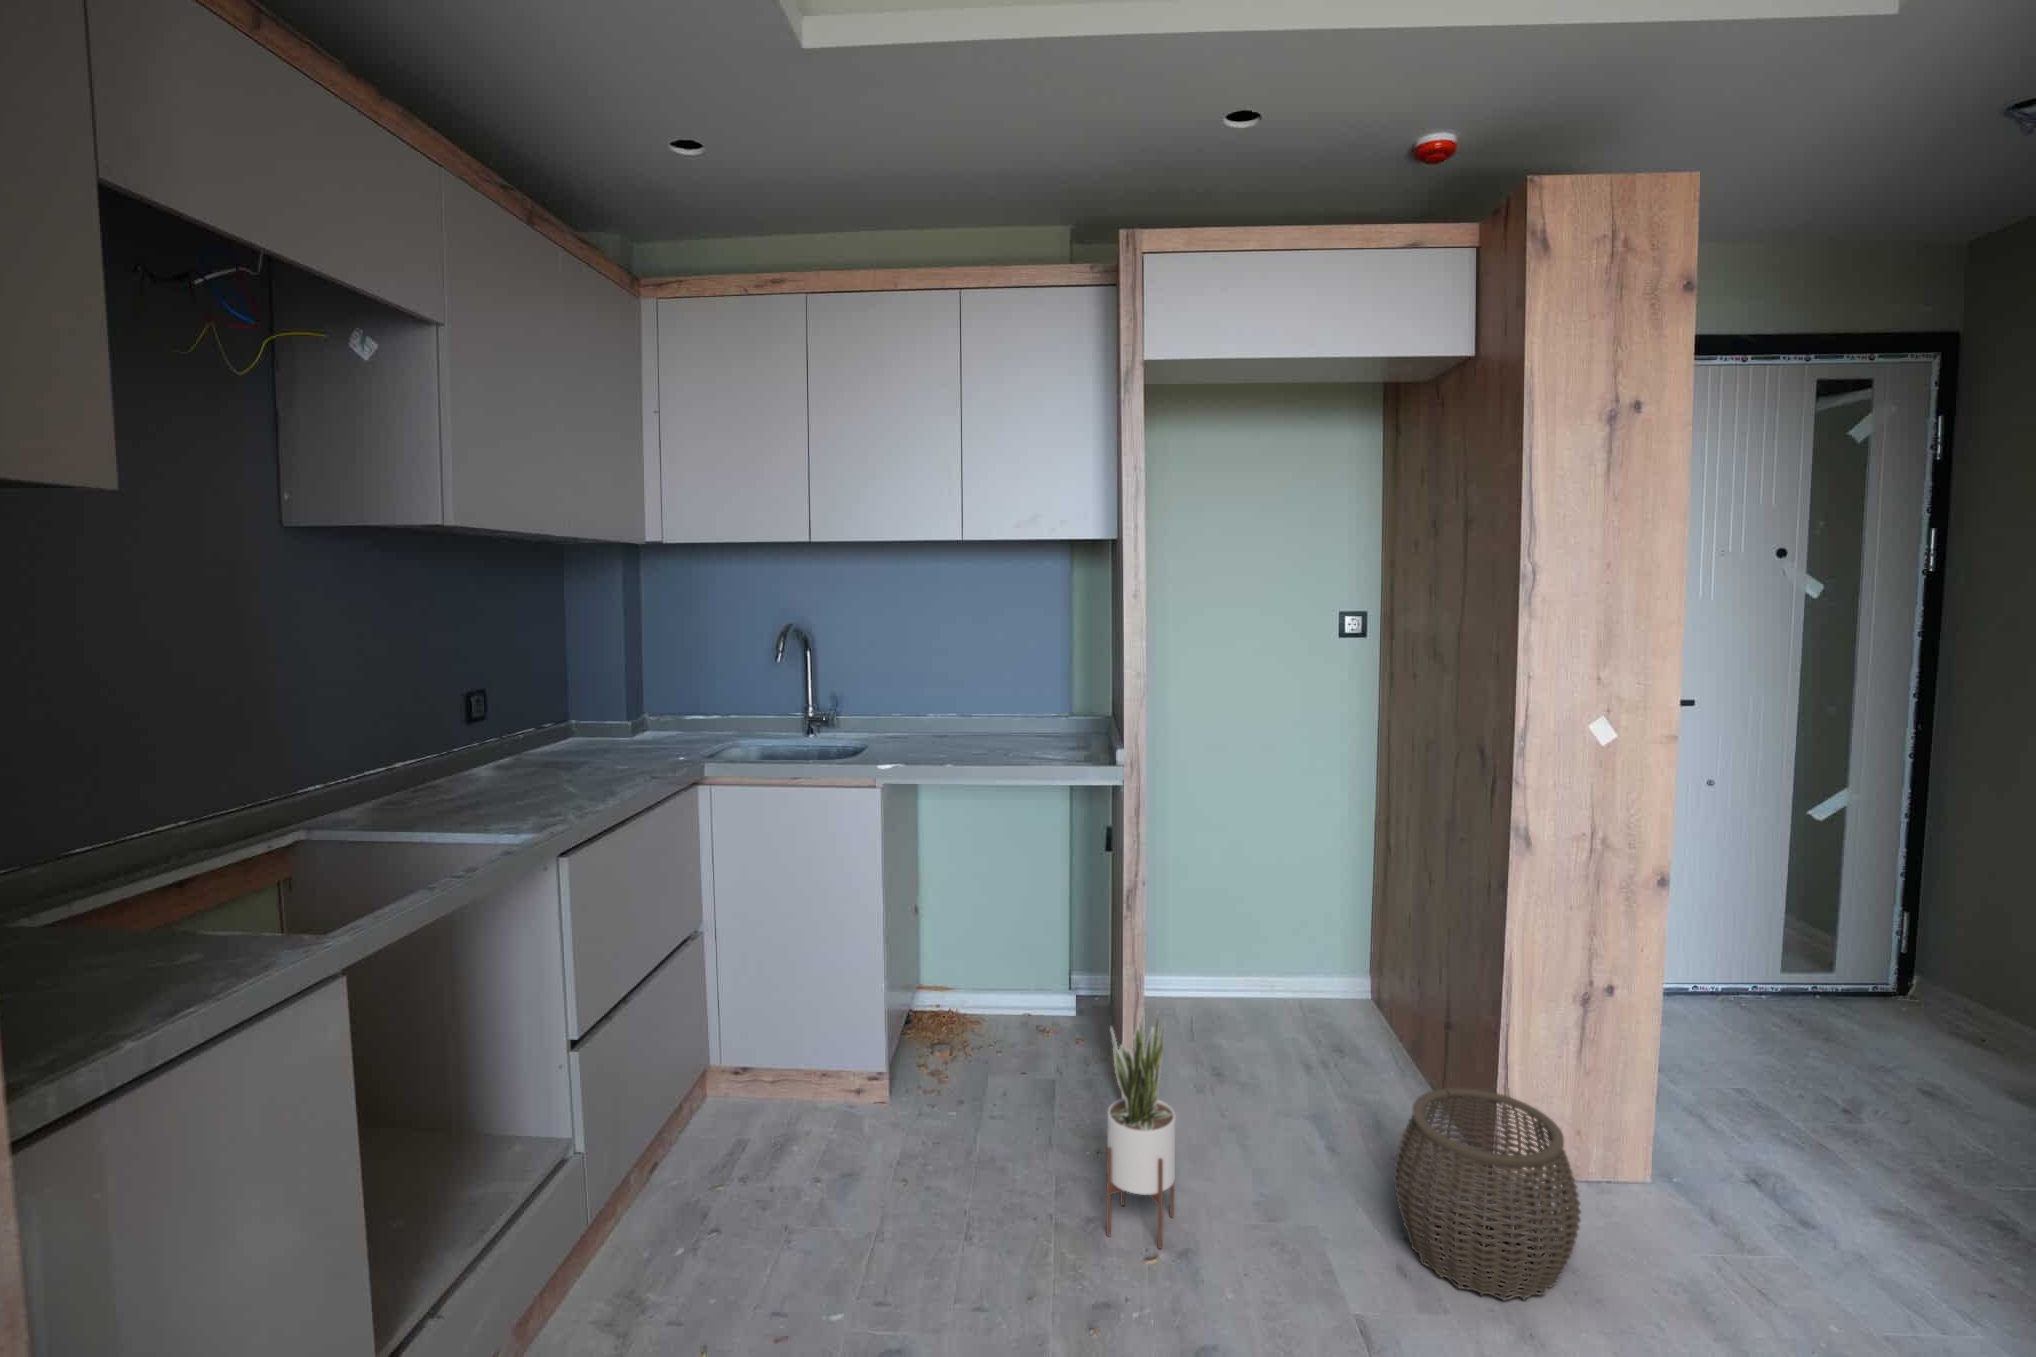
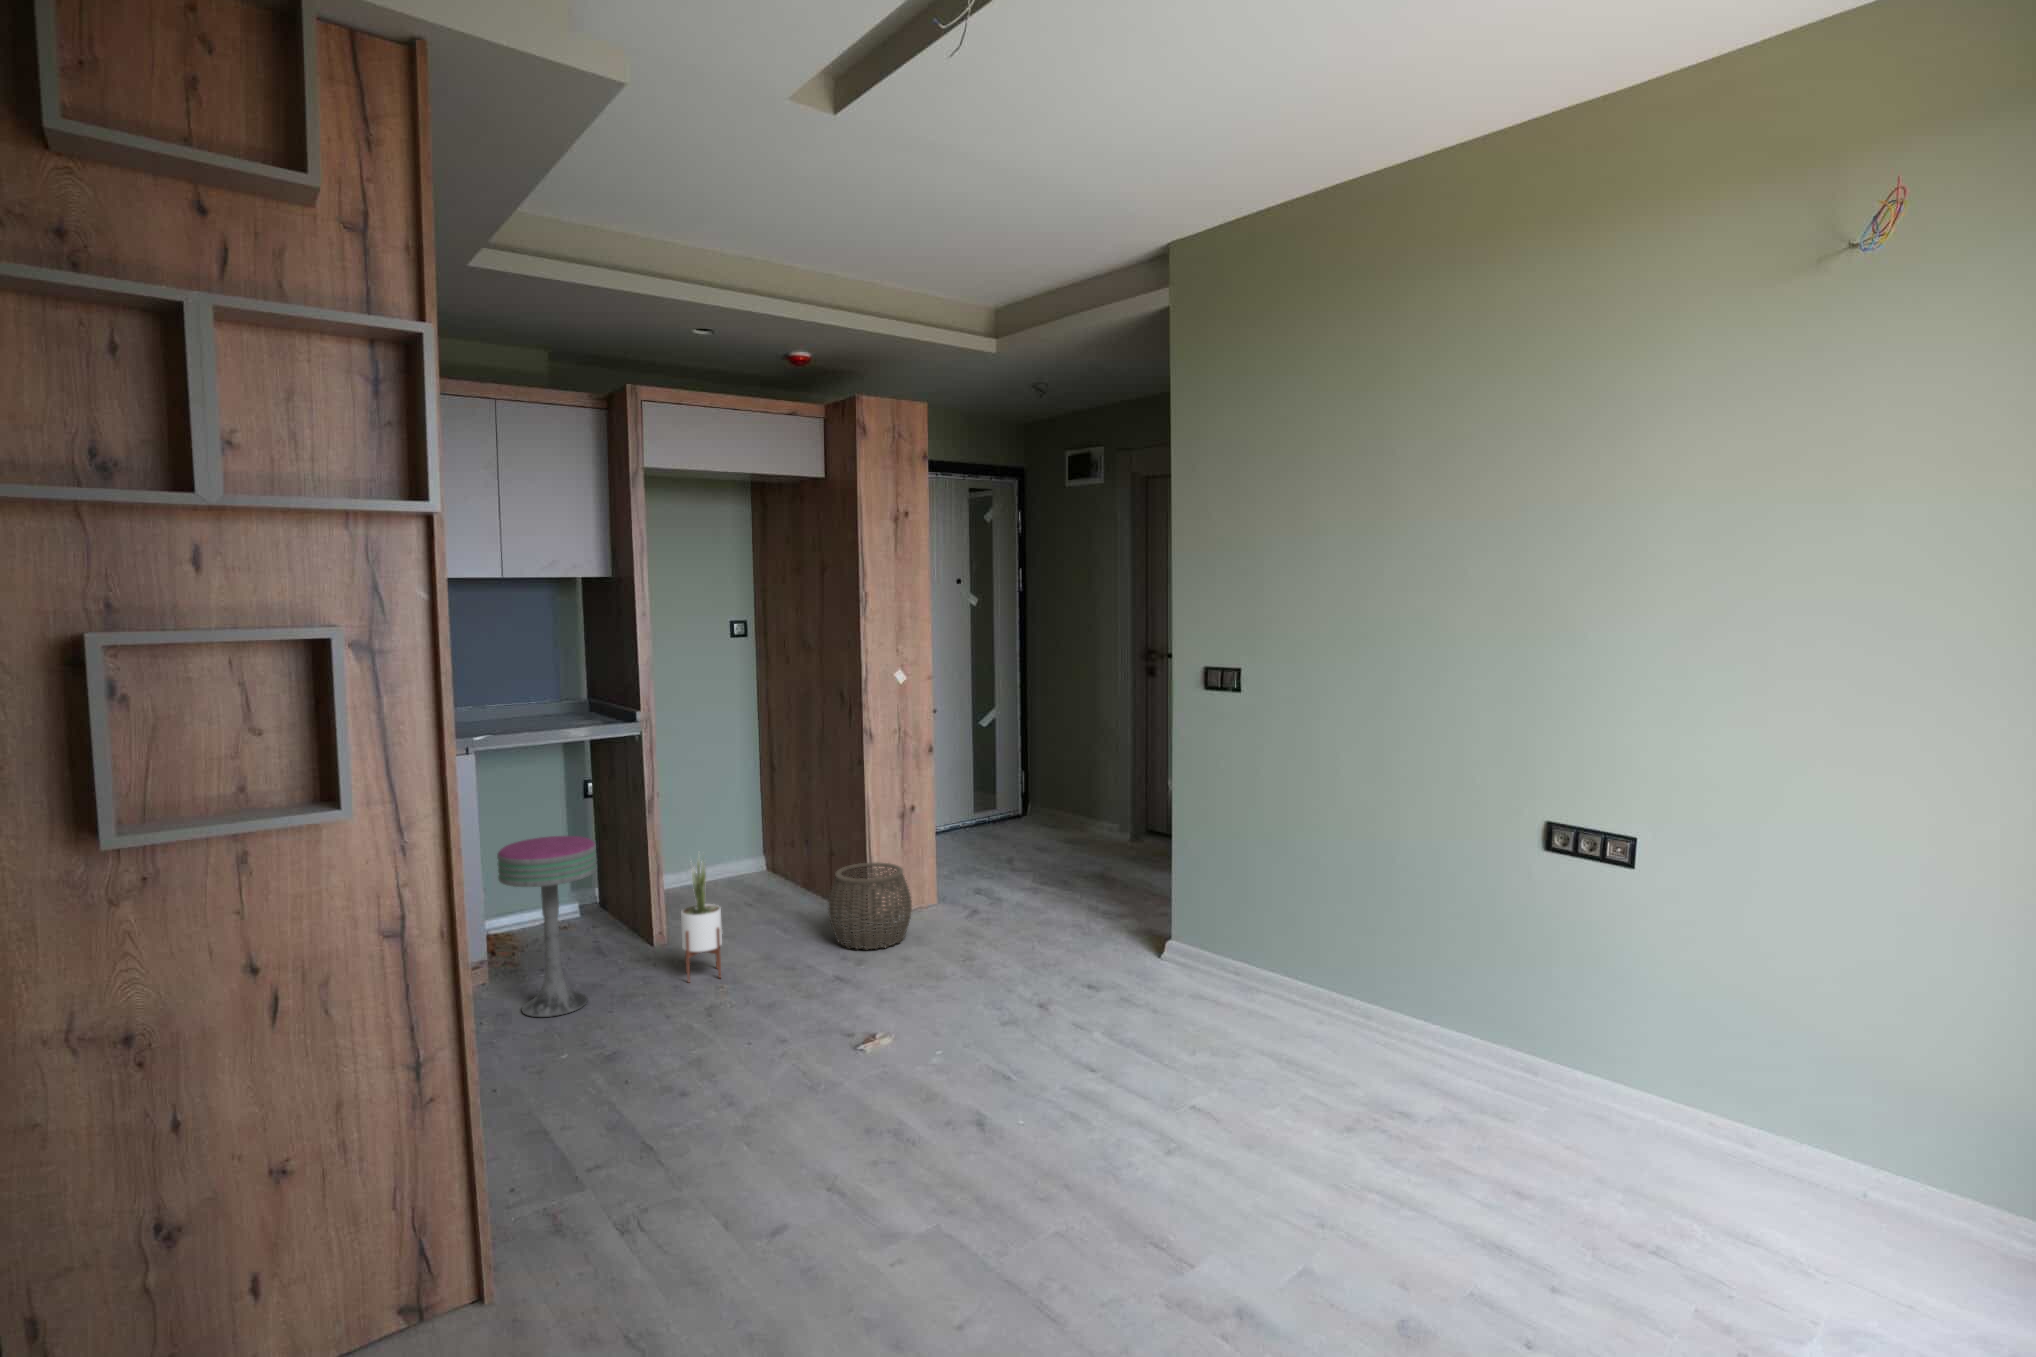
bar stool: none [831,932,974,1232] -> present [497,836,597,1017]

